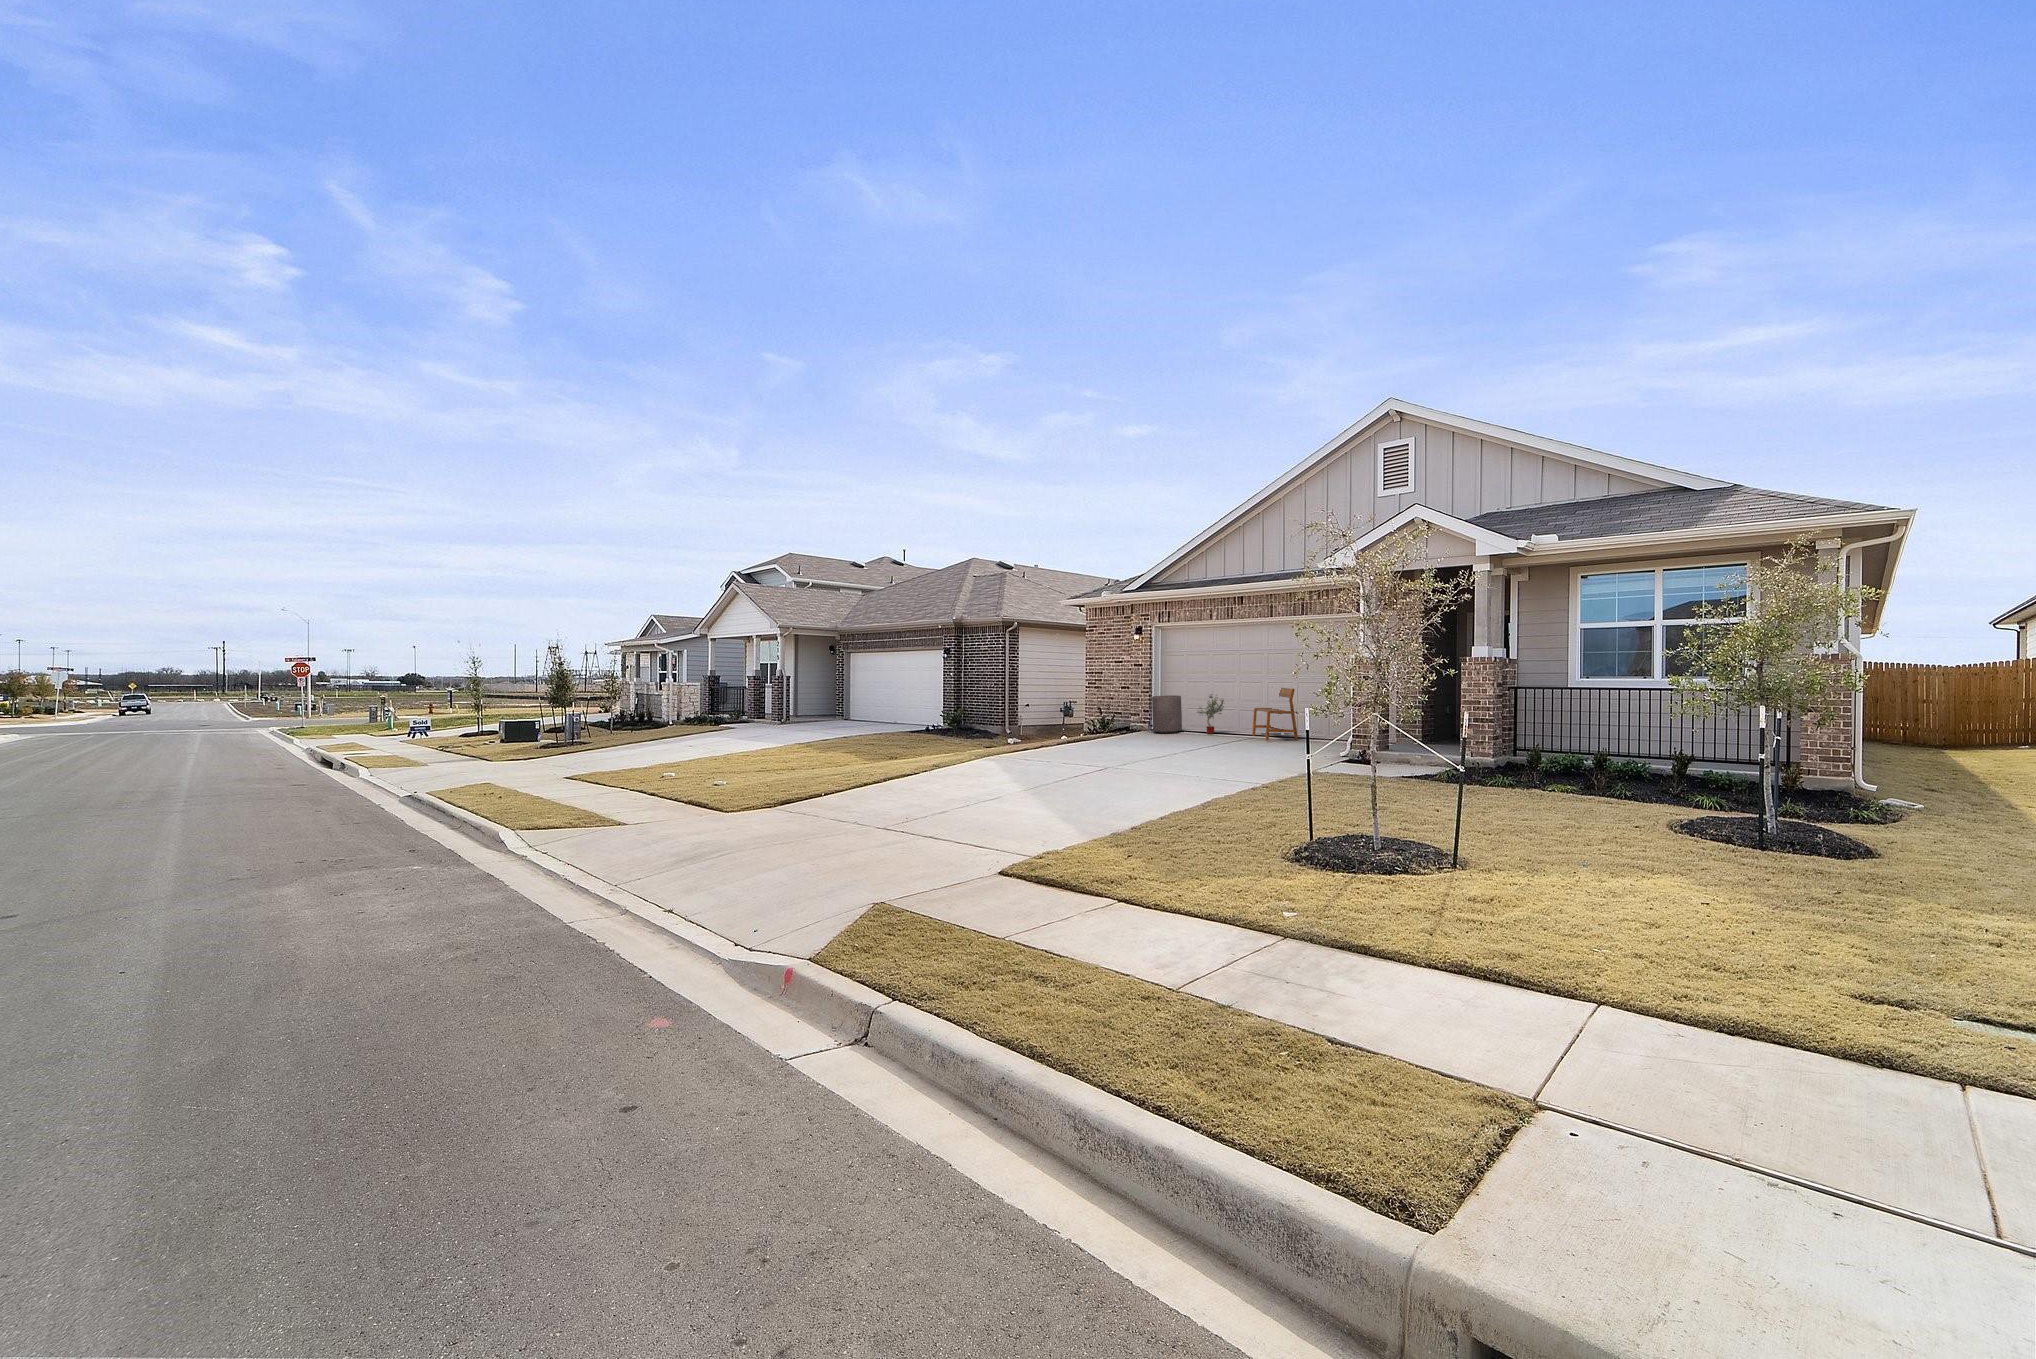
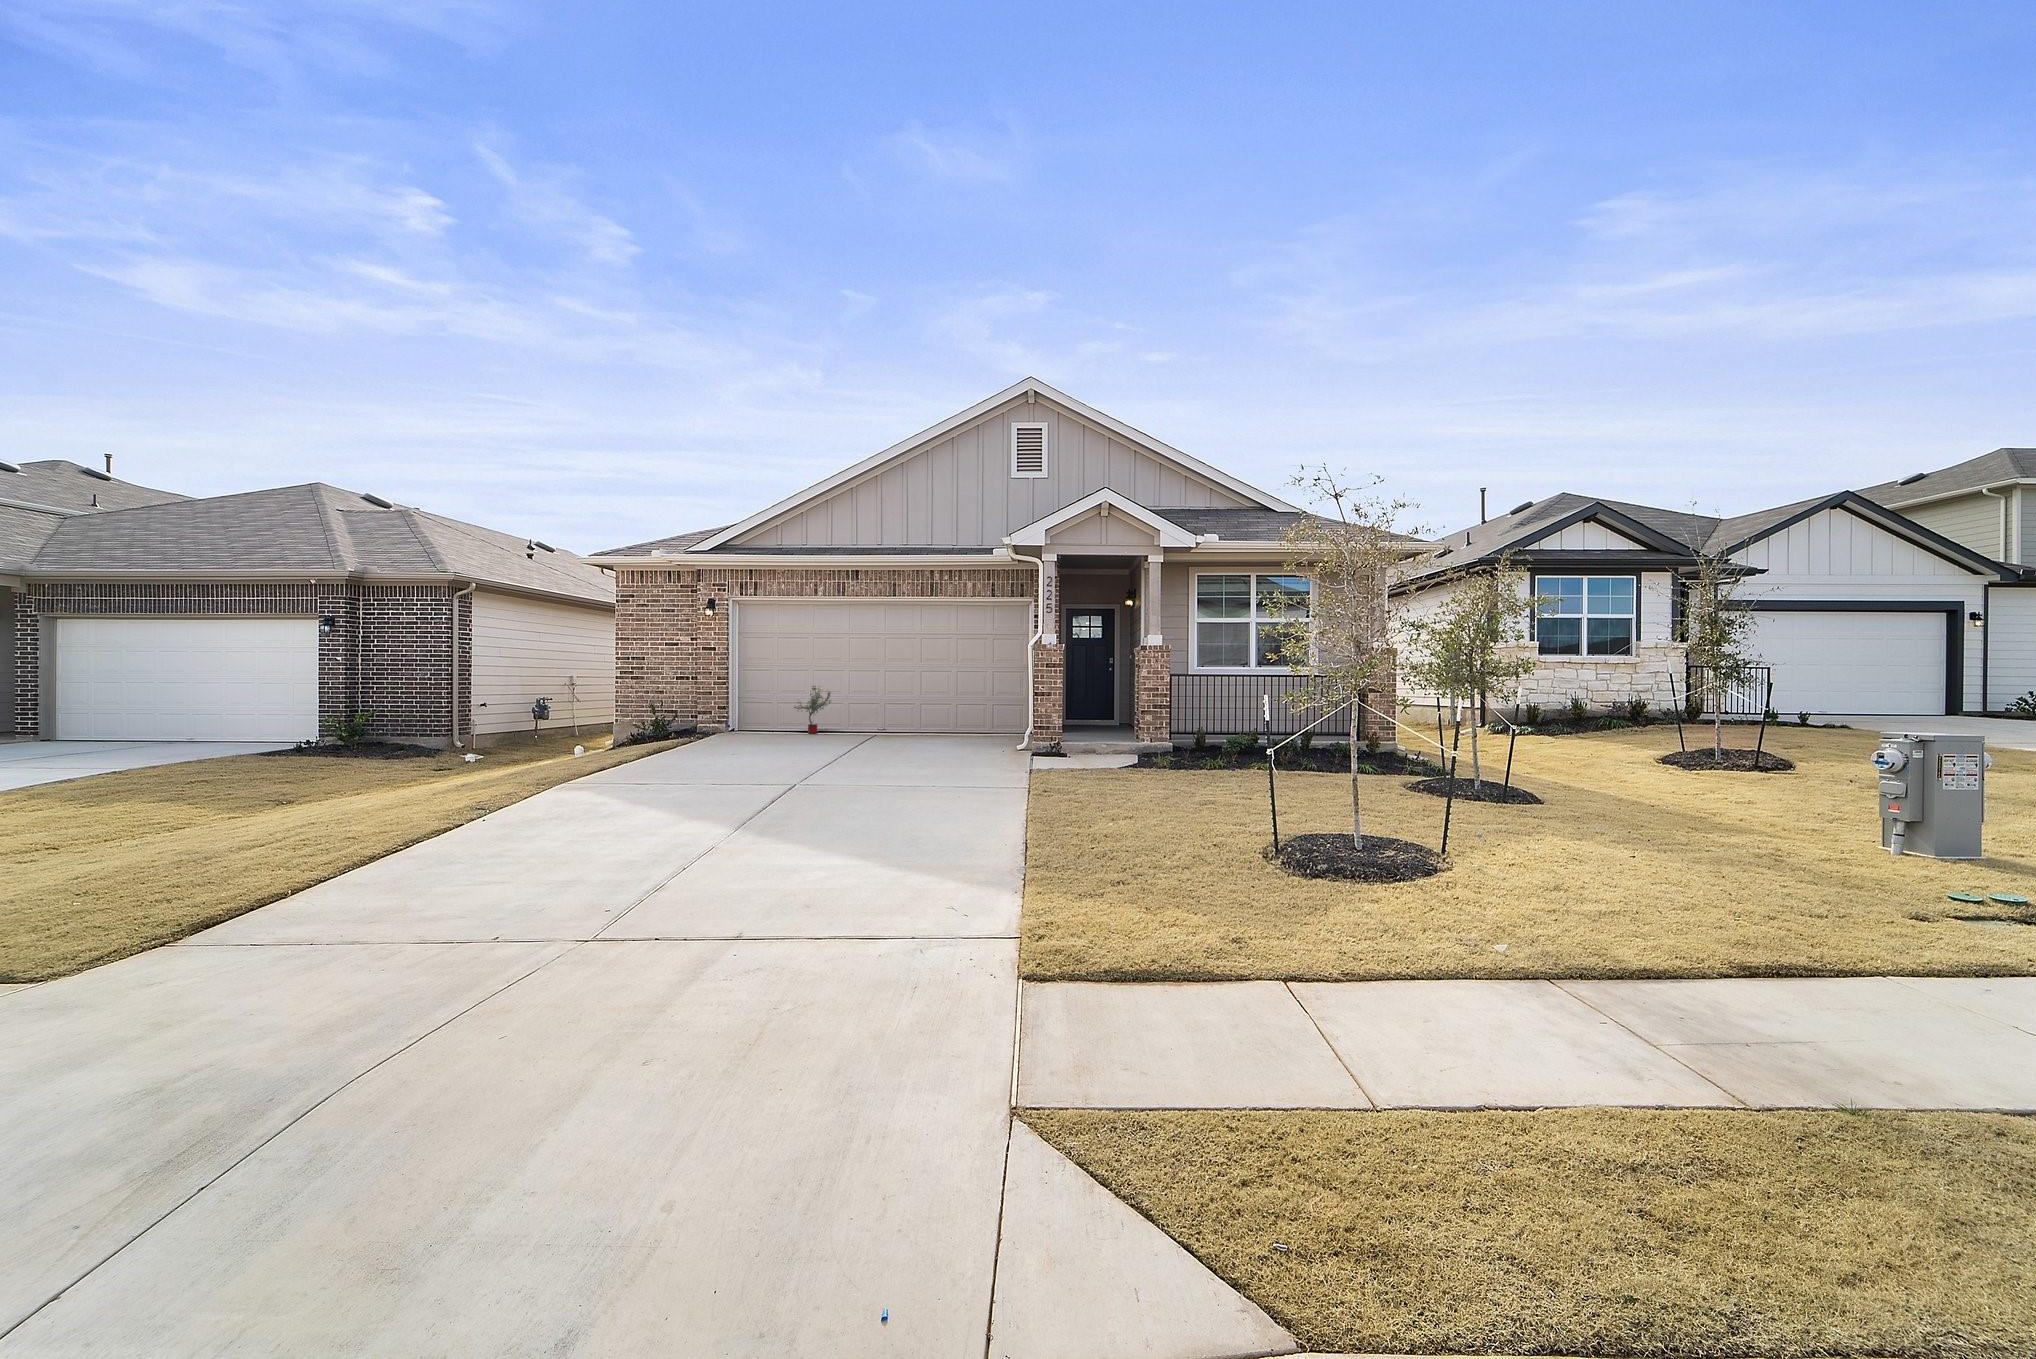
bench: present [1252,688,1298,740] -> none [866,677,929,738]
trash can: present [1152,695,1182,733] -> none [732,688,771,735]

